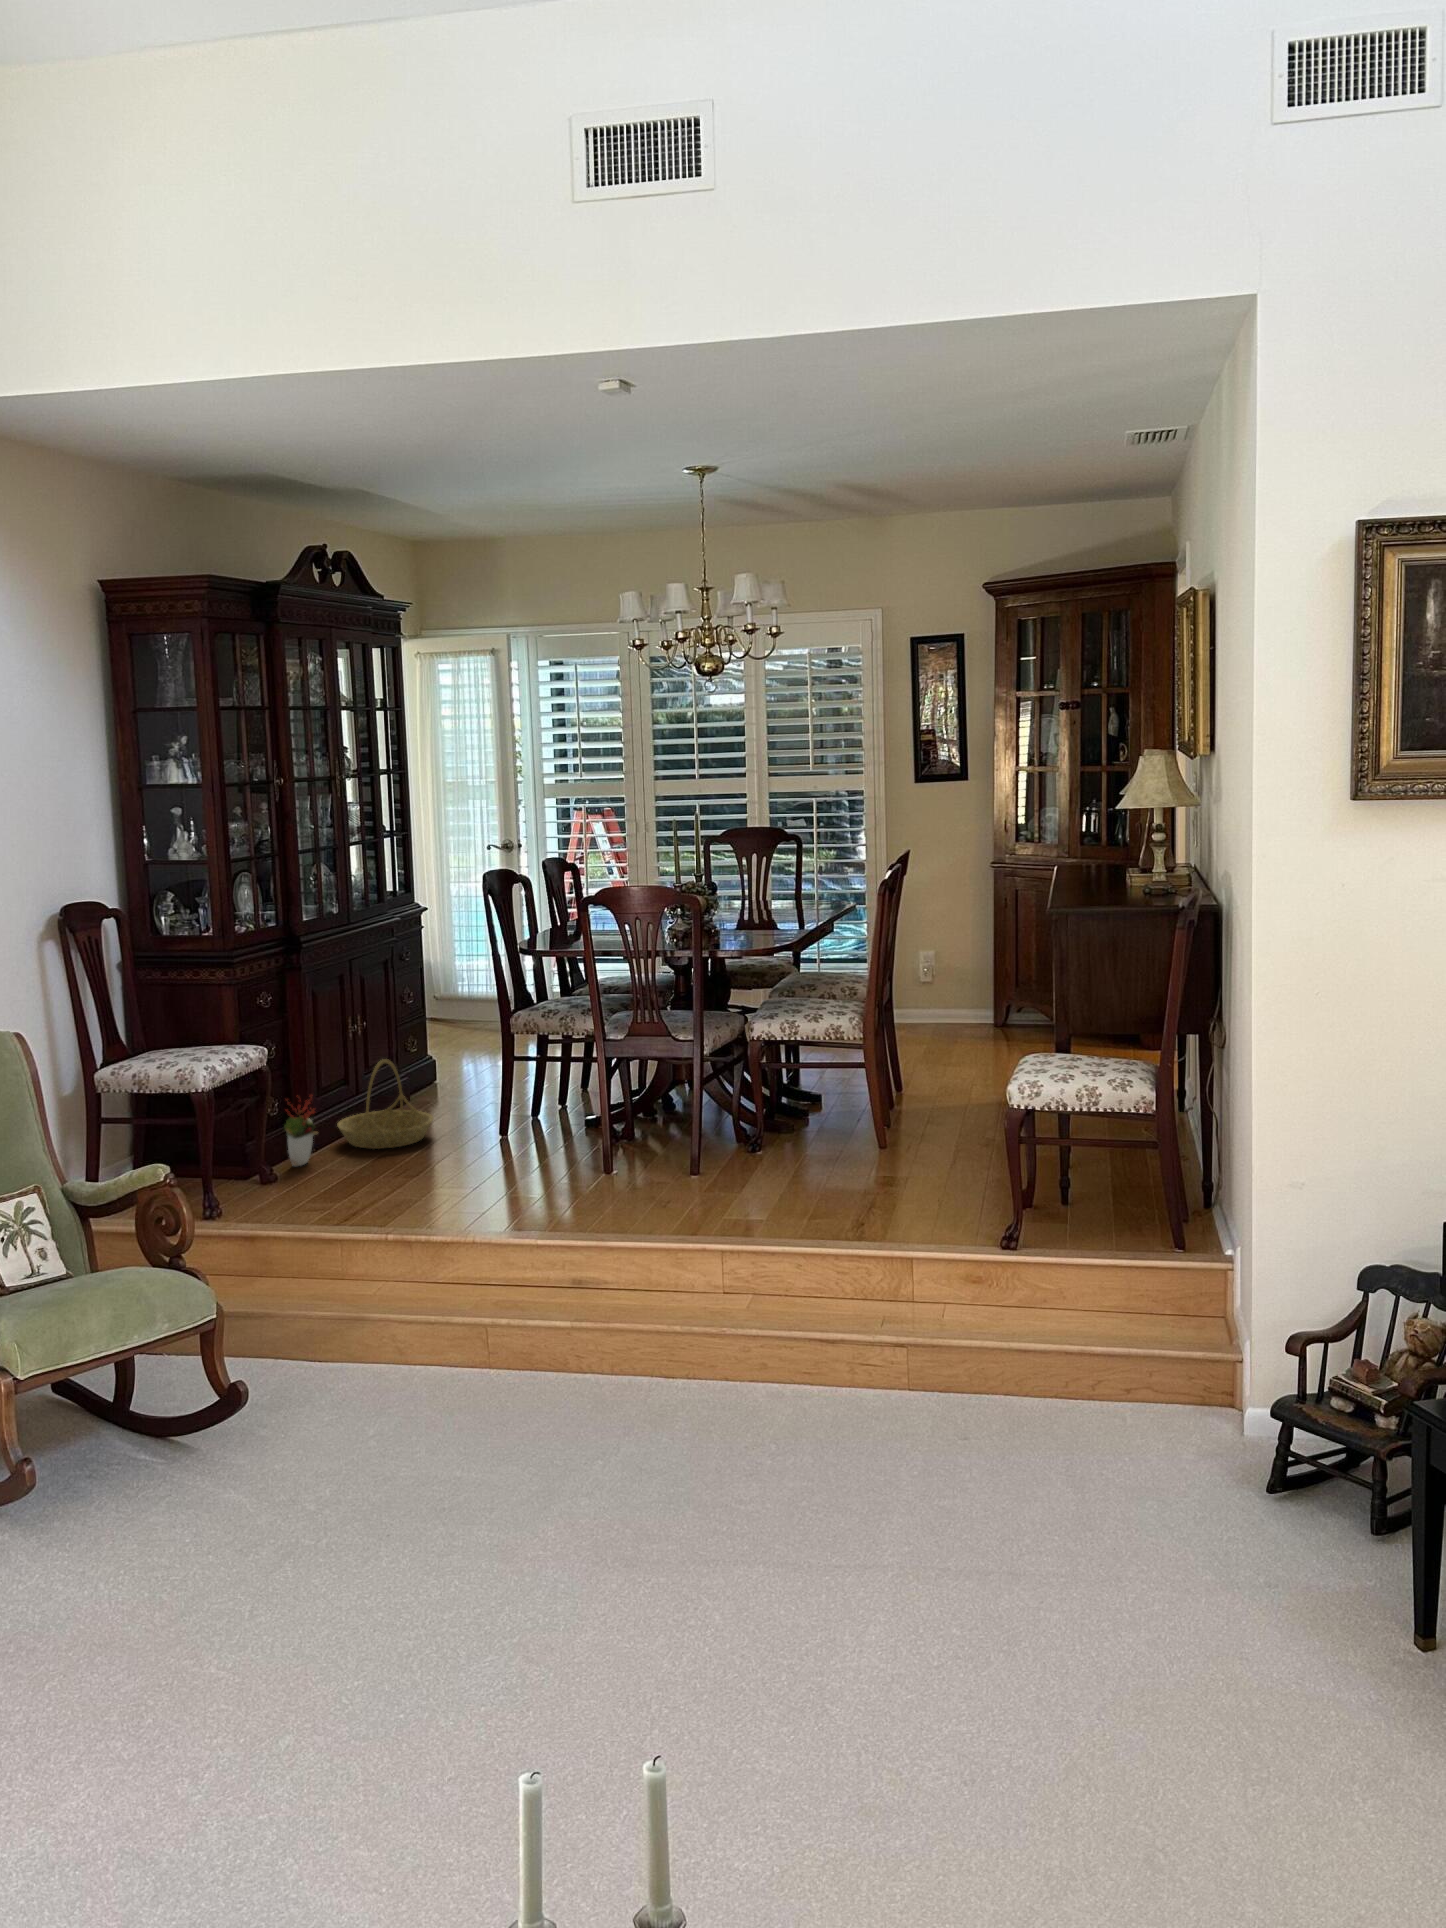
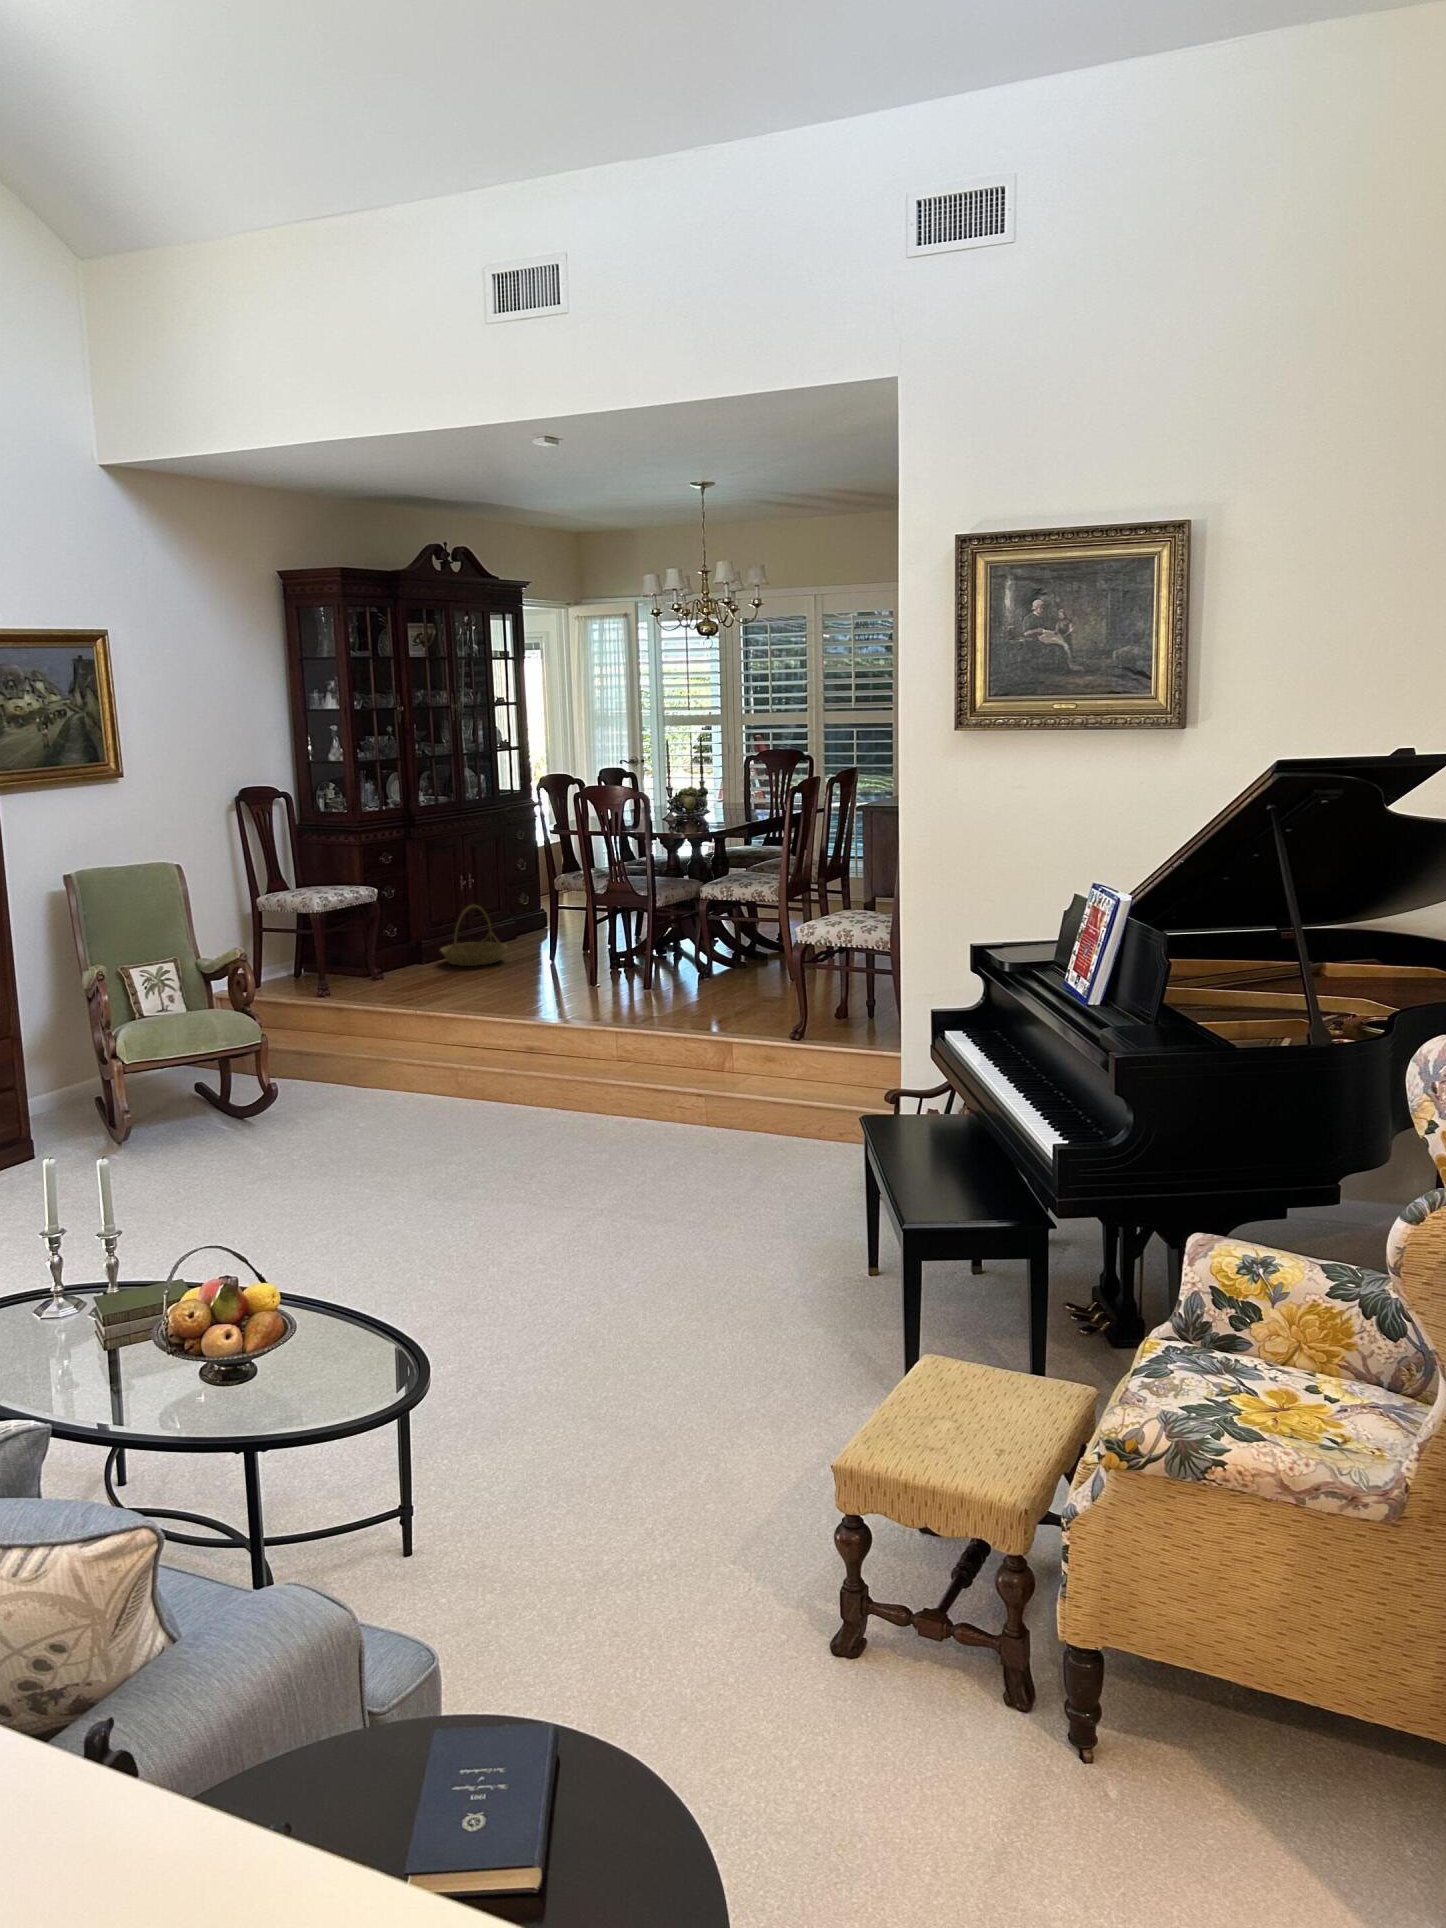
decorative plant: present [284,1095,318,1166] -> none [394,924,418,973]

